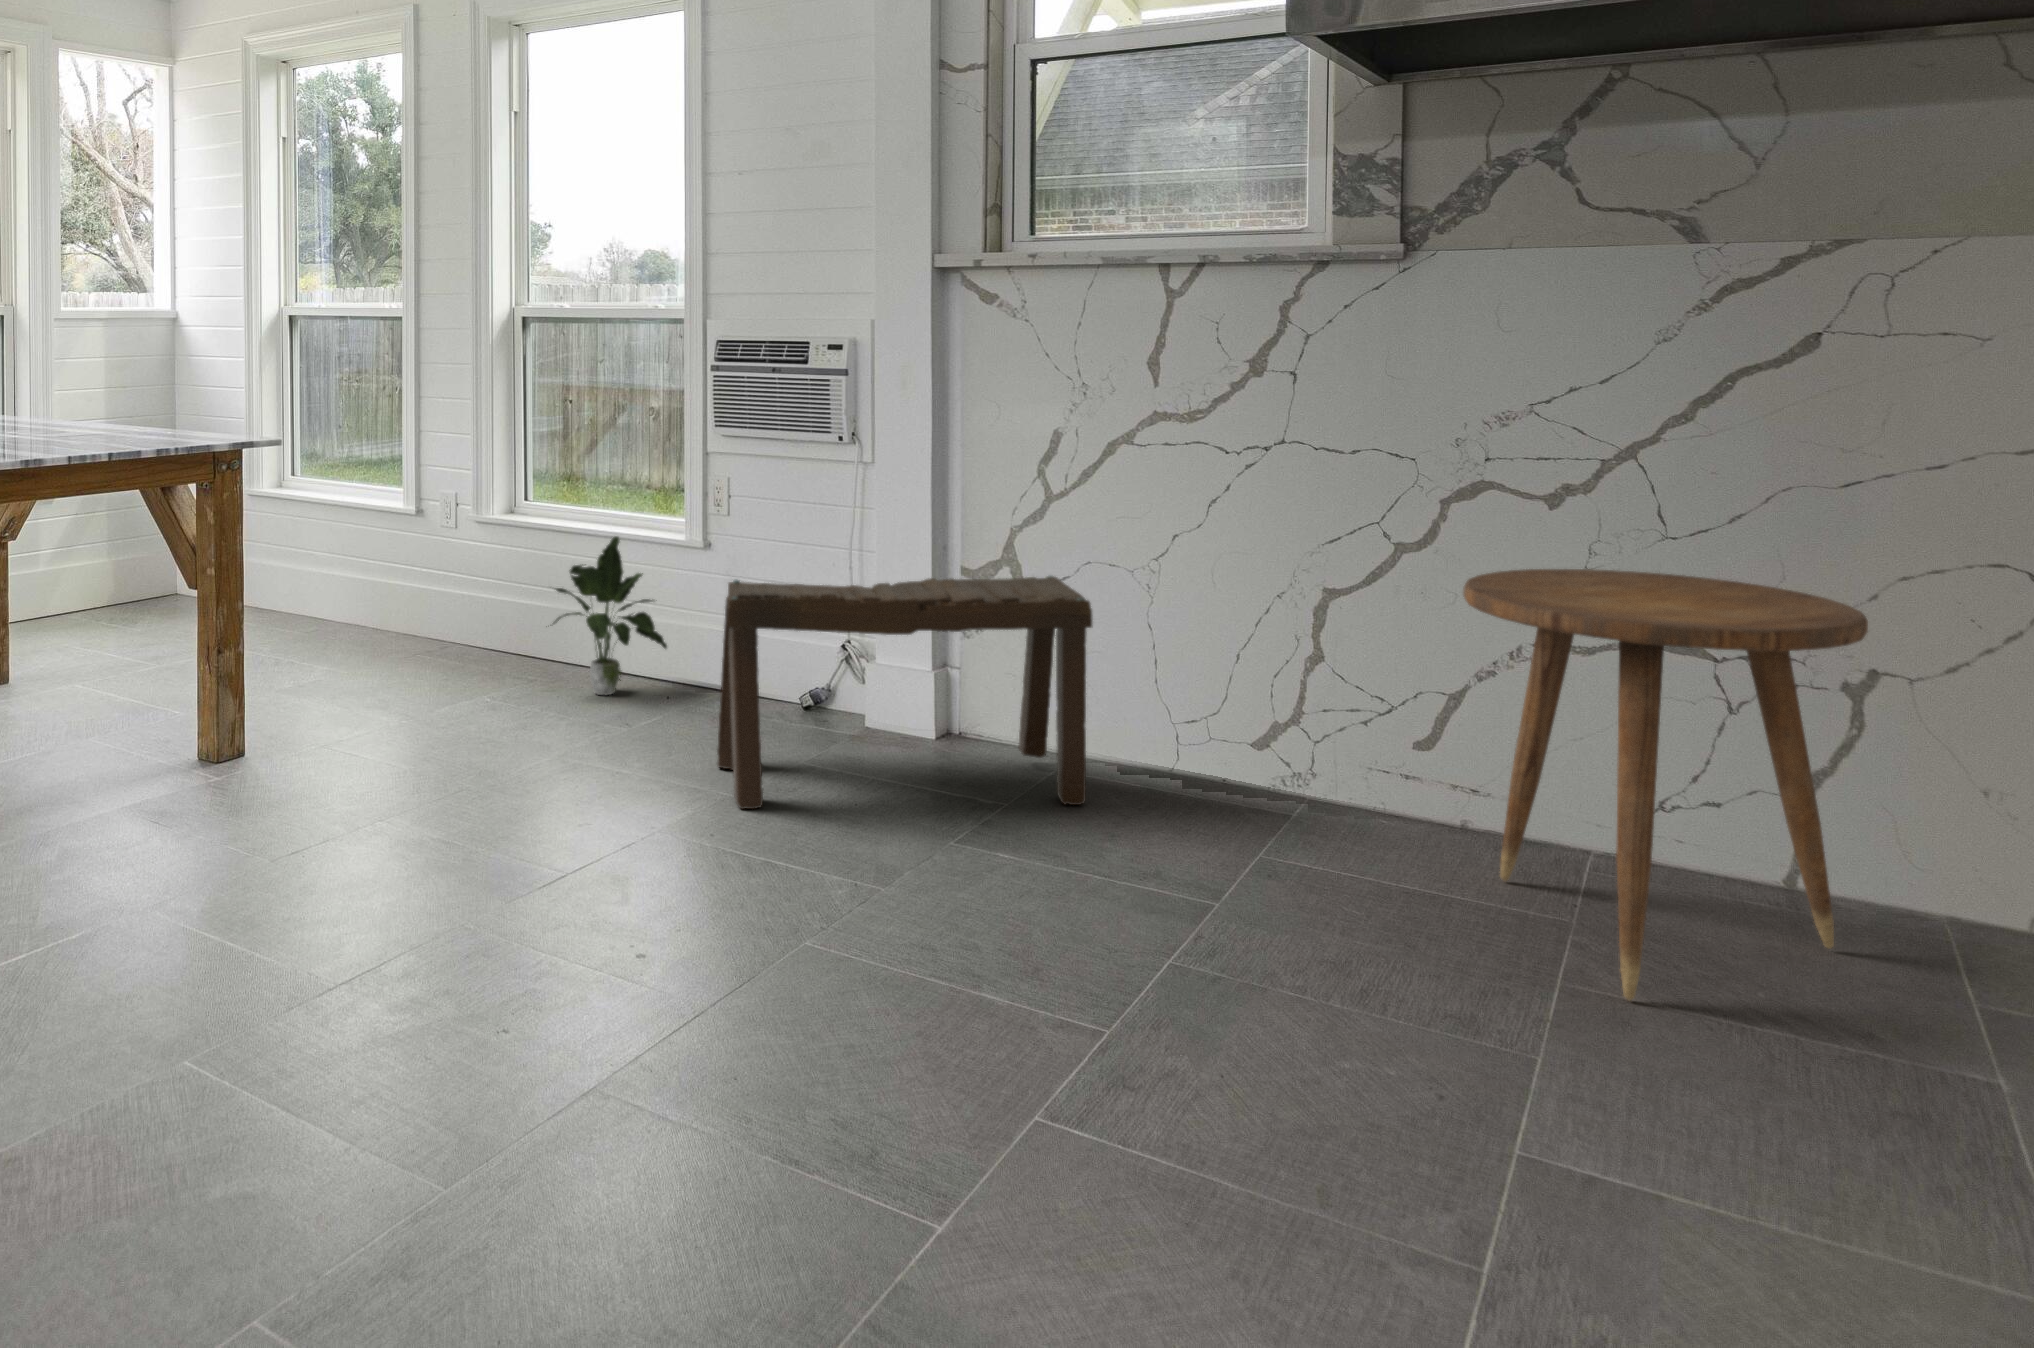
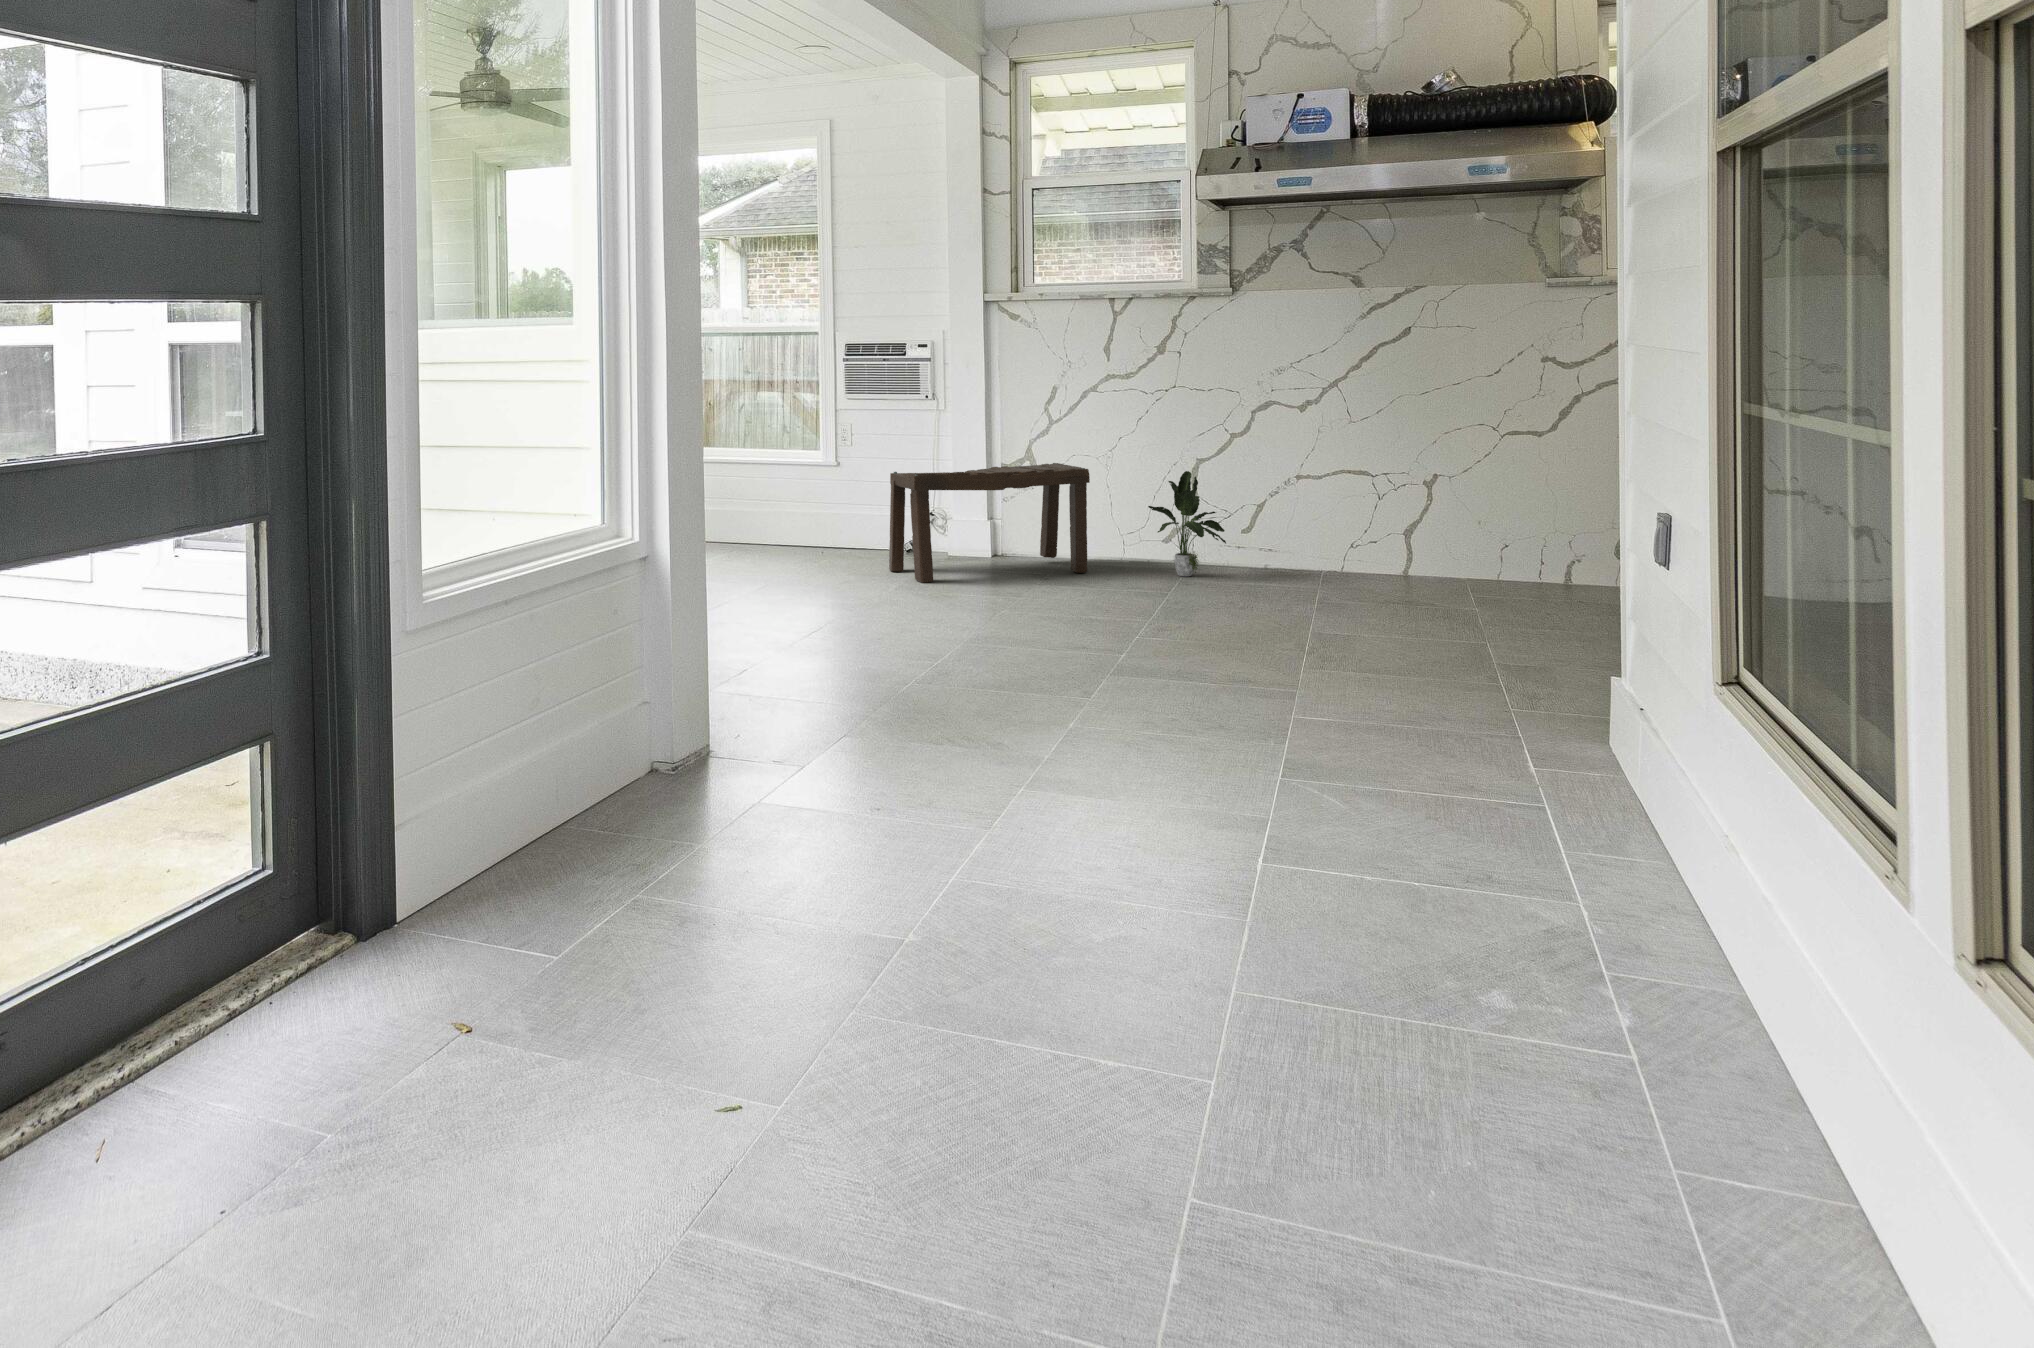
potted plant: present [553,536,667,695] -> present [1148,471,1226,576]
side table: present [1463,569,1868,1001] -> none [1270,438,1429,606]

